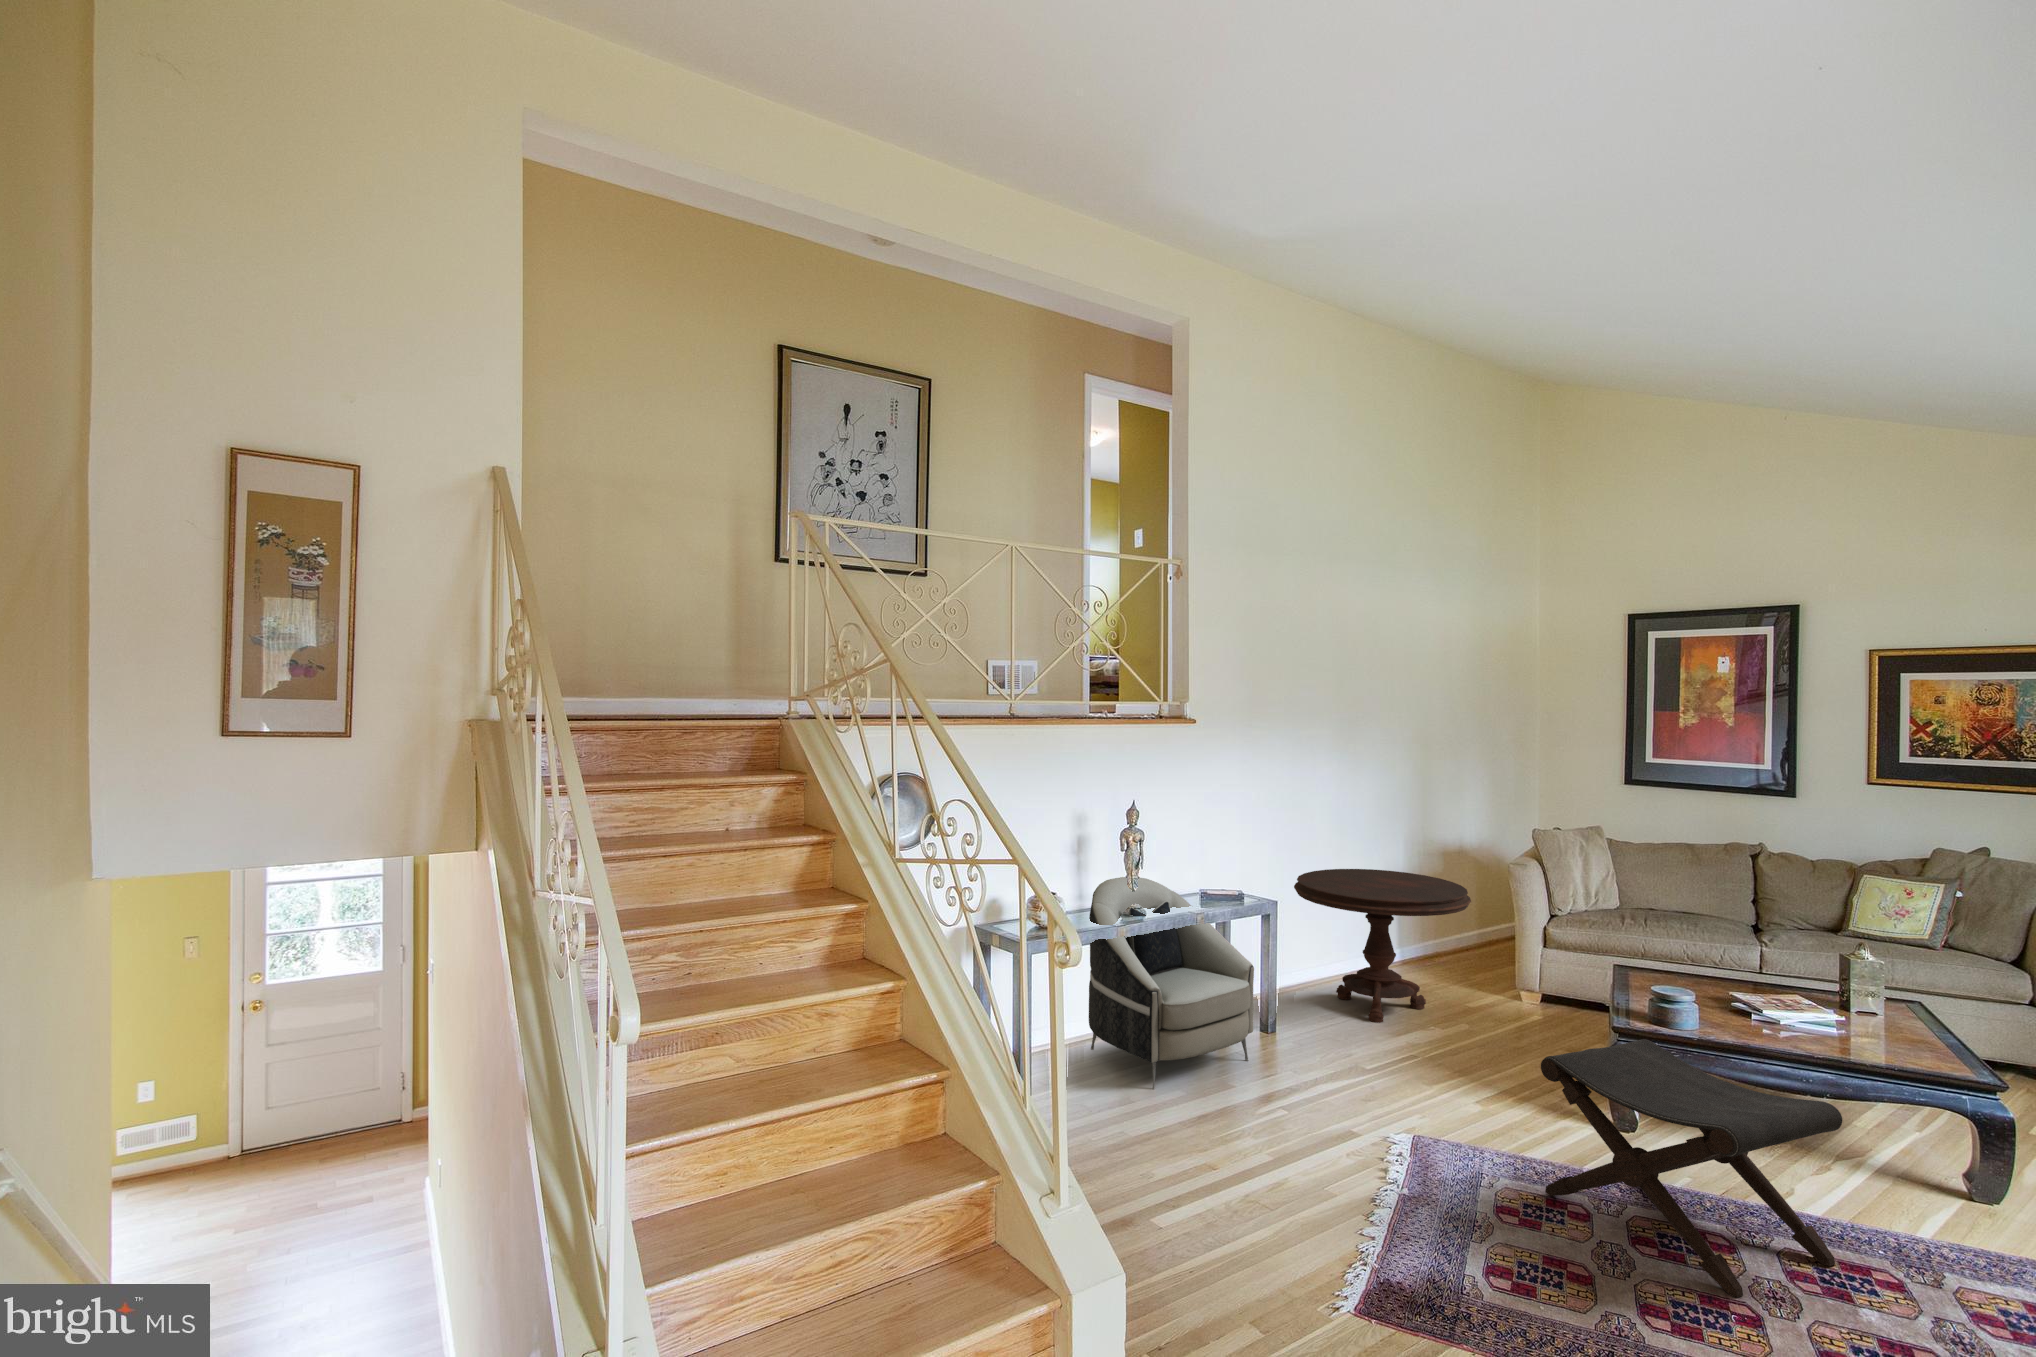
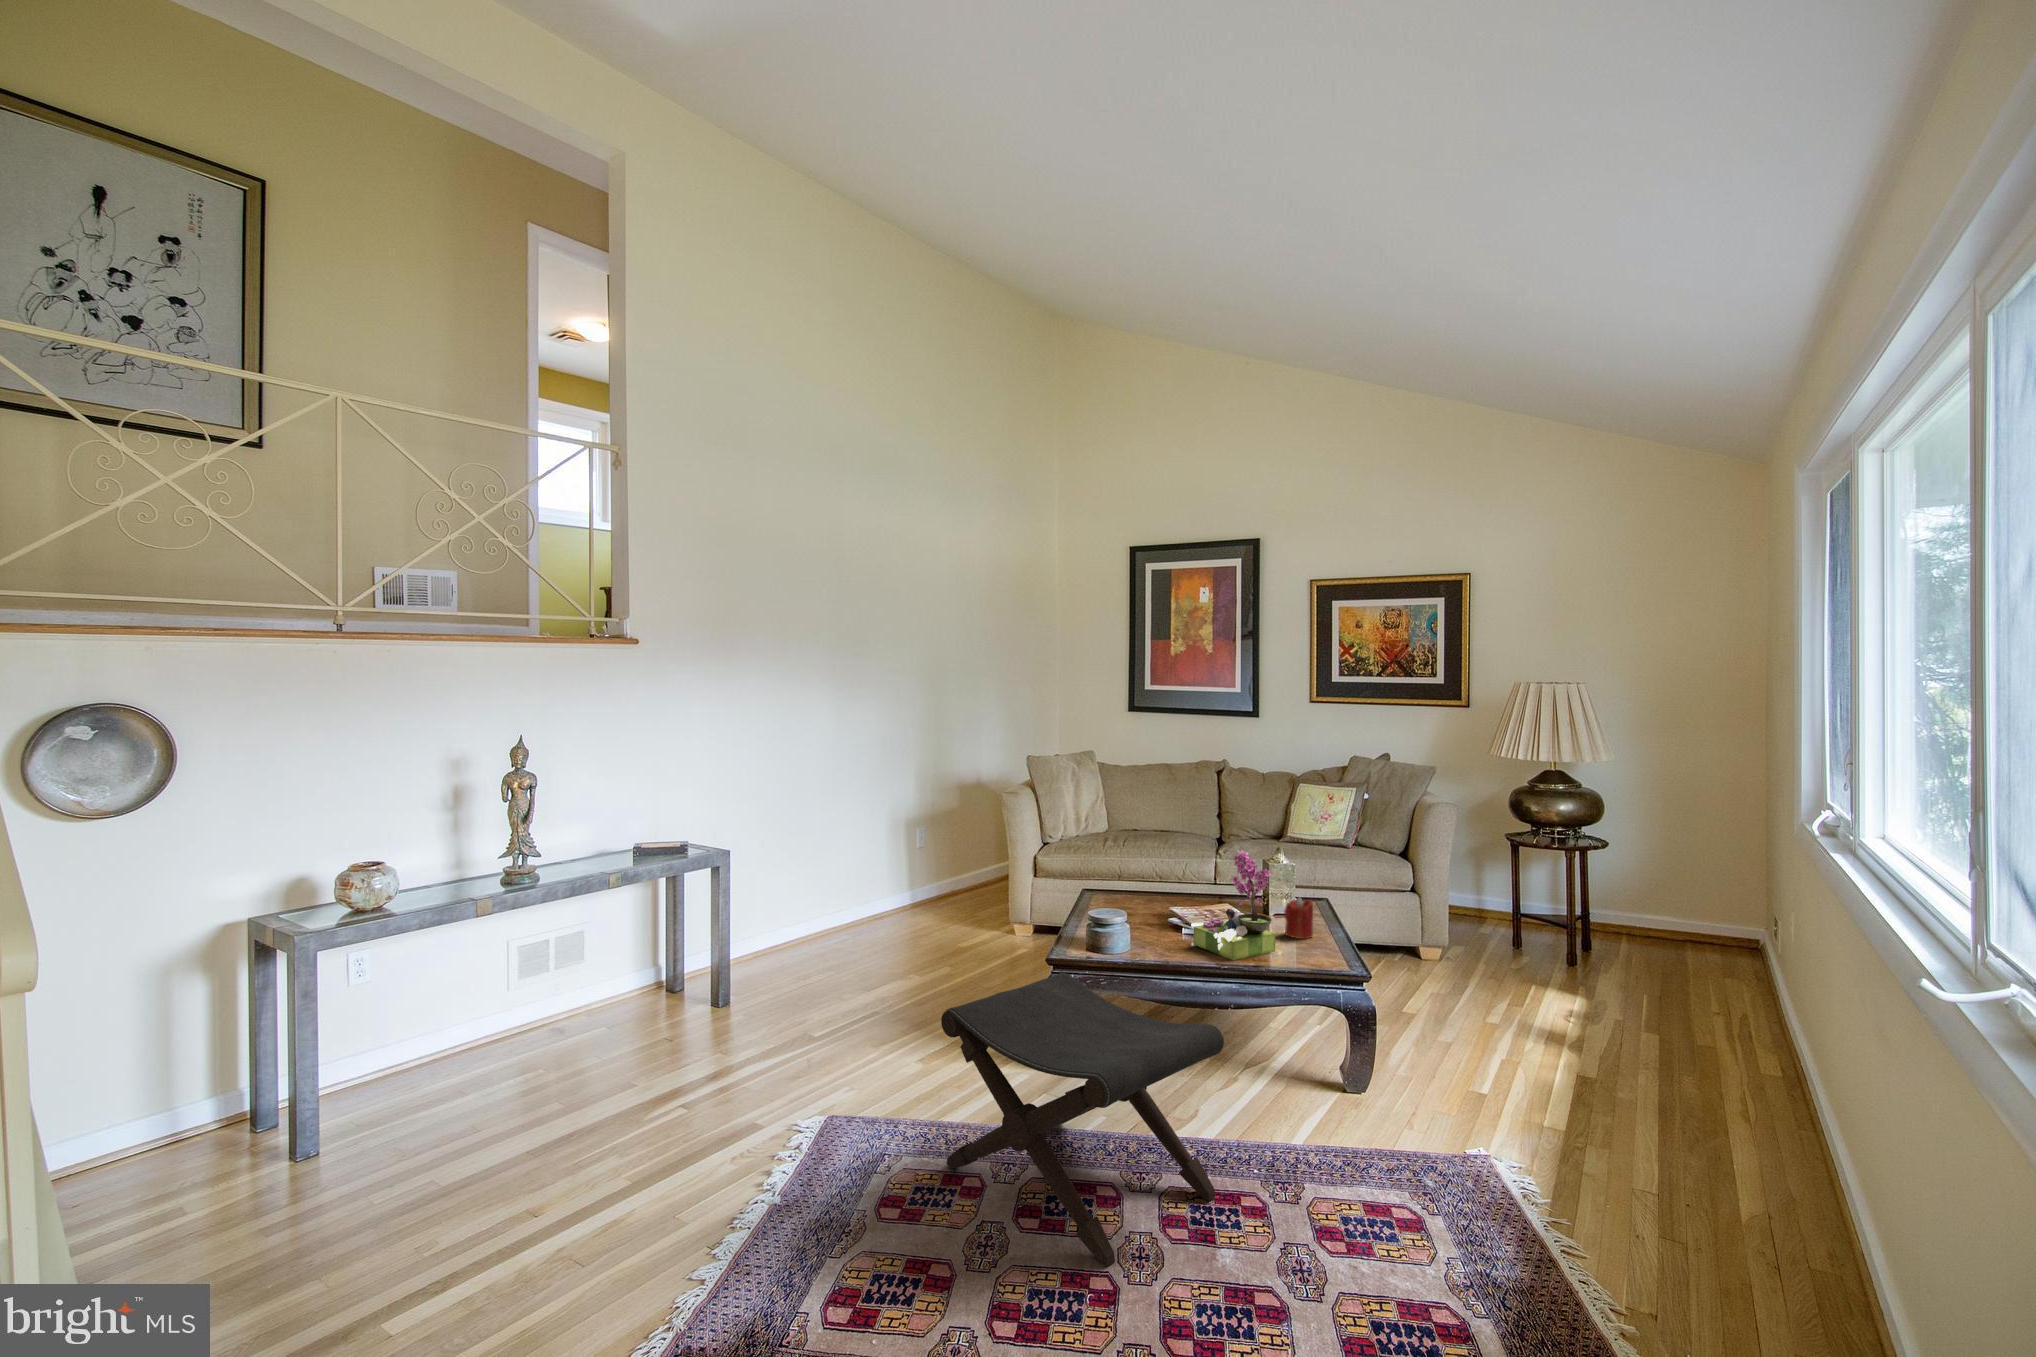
side table: present [1294,869,1471,1023] -> none [765,808,951,976]
armchair: present [1089,877,1254,1090] -> none [453,803,679,1104]
flower arrangement: none [1770,940,1871,1050] -> present [1193,851,1276,960]
candle: none [1875,995,1913,1039] -> present [1284,898,1313,939]

